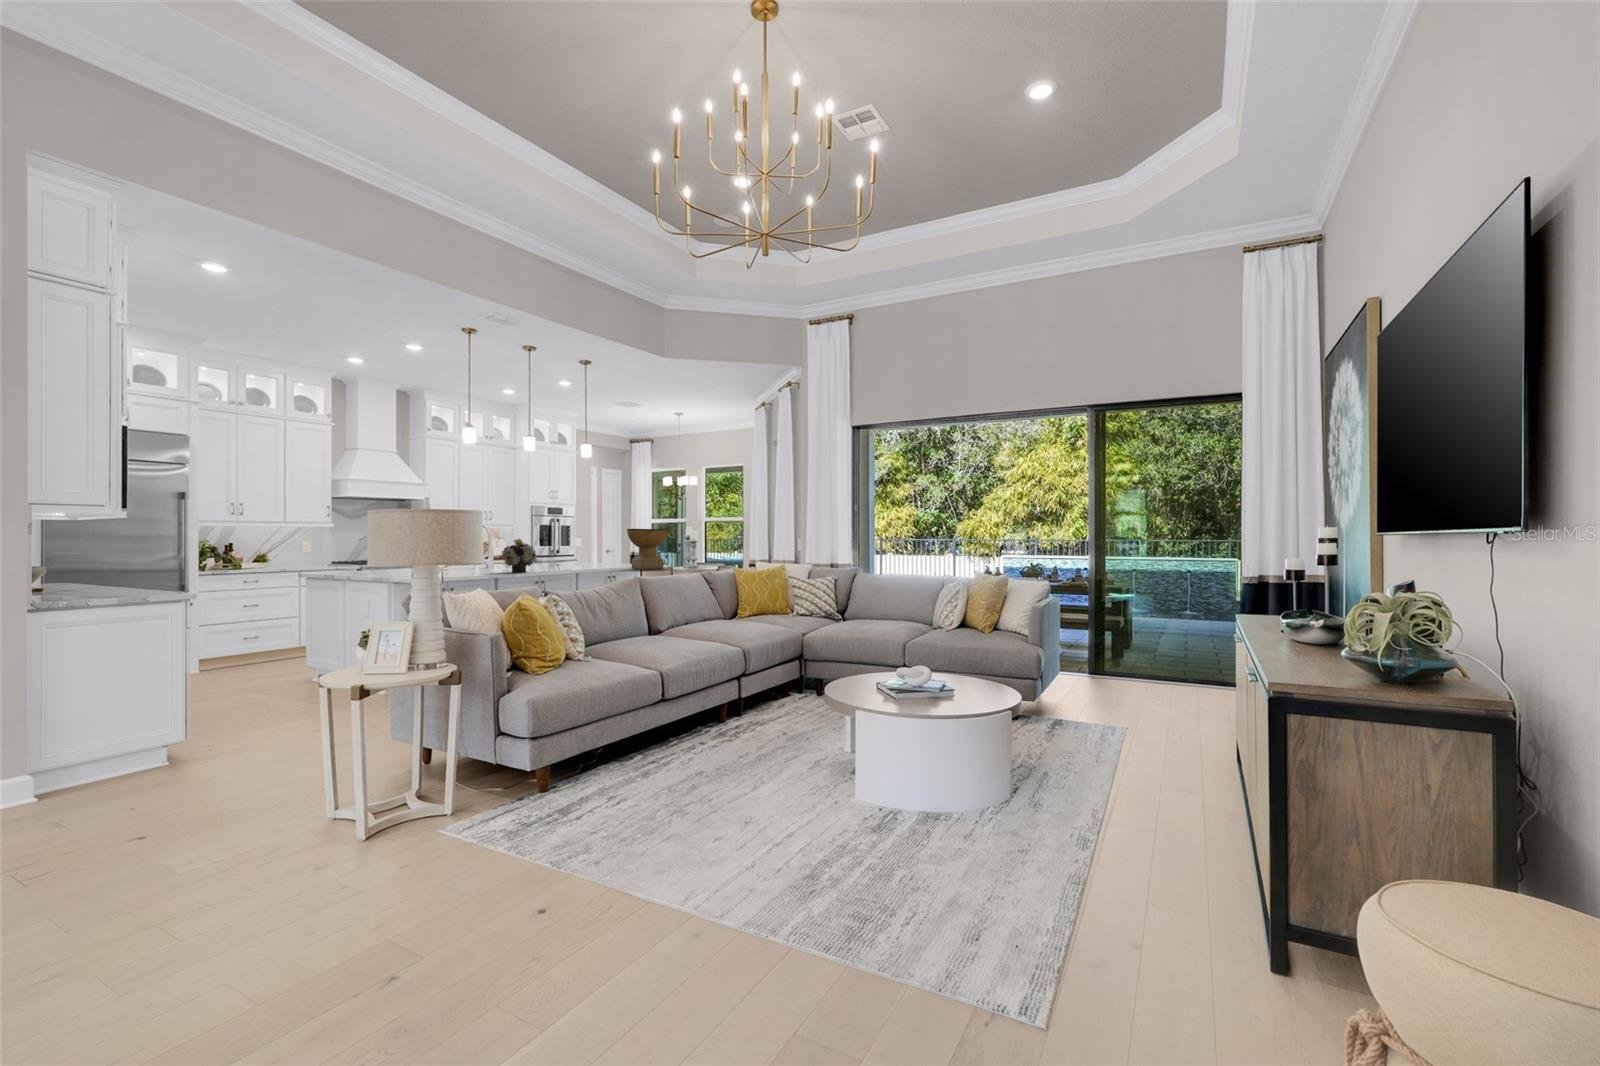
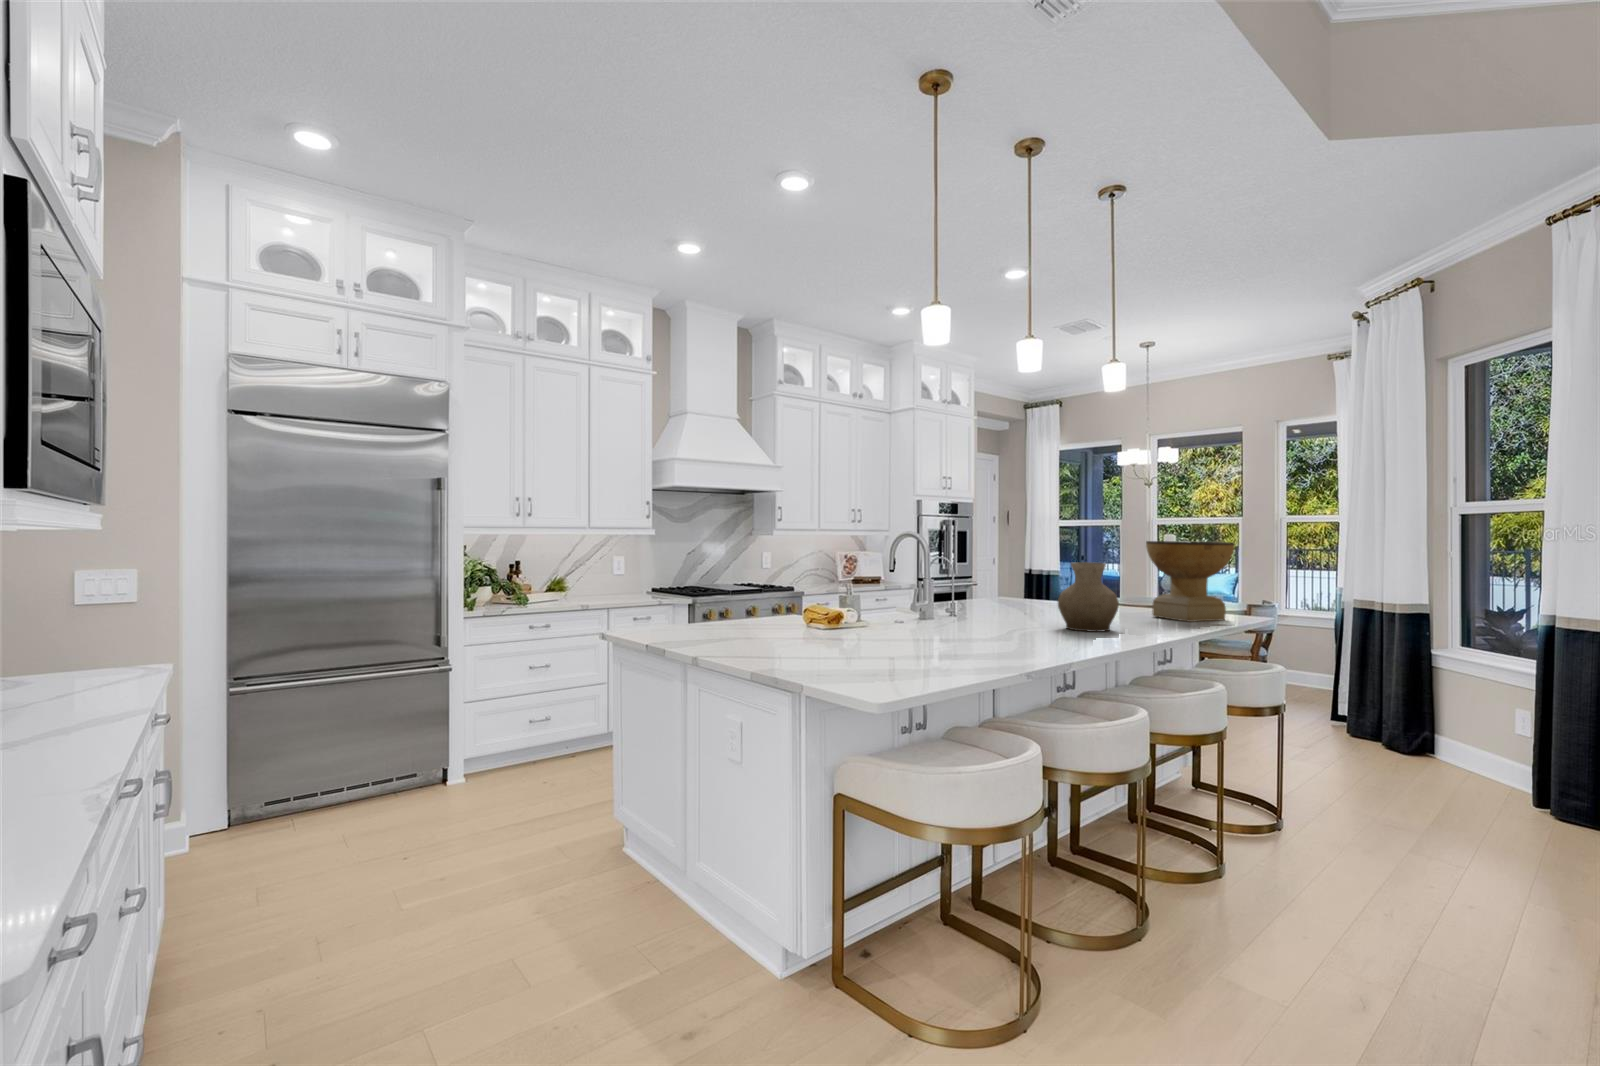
flower arrangement: present [501,539,537,573] -> none [939,561,1001,627]
vase: none [562,539,592,572] -> present [1058,562,1119,632]

